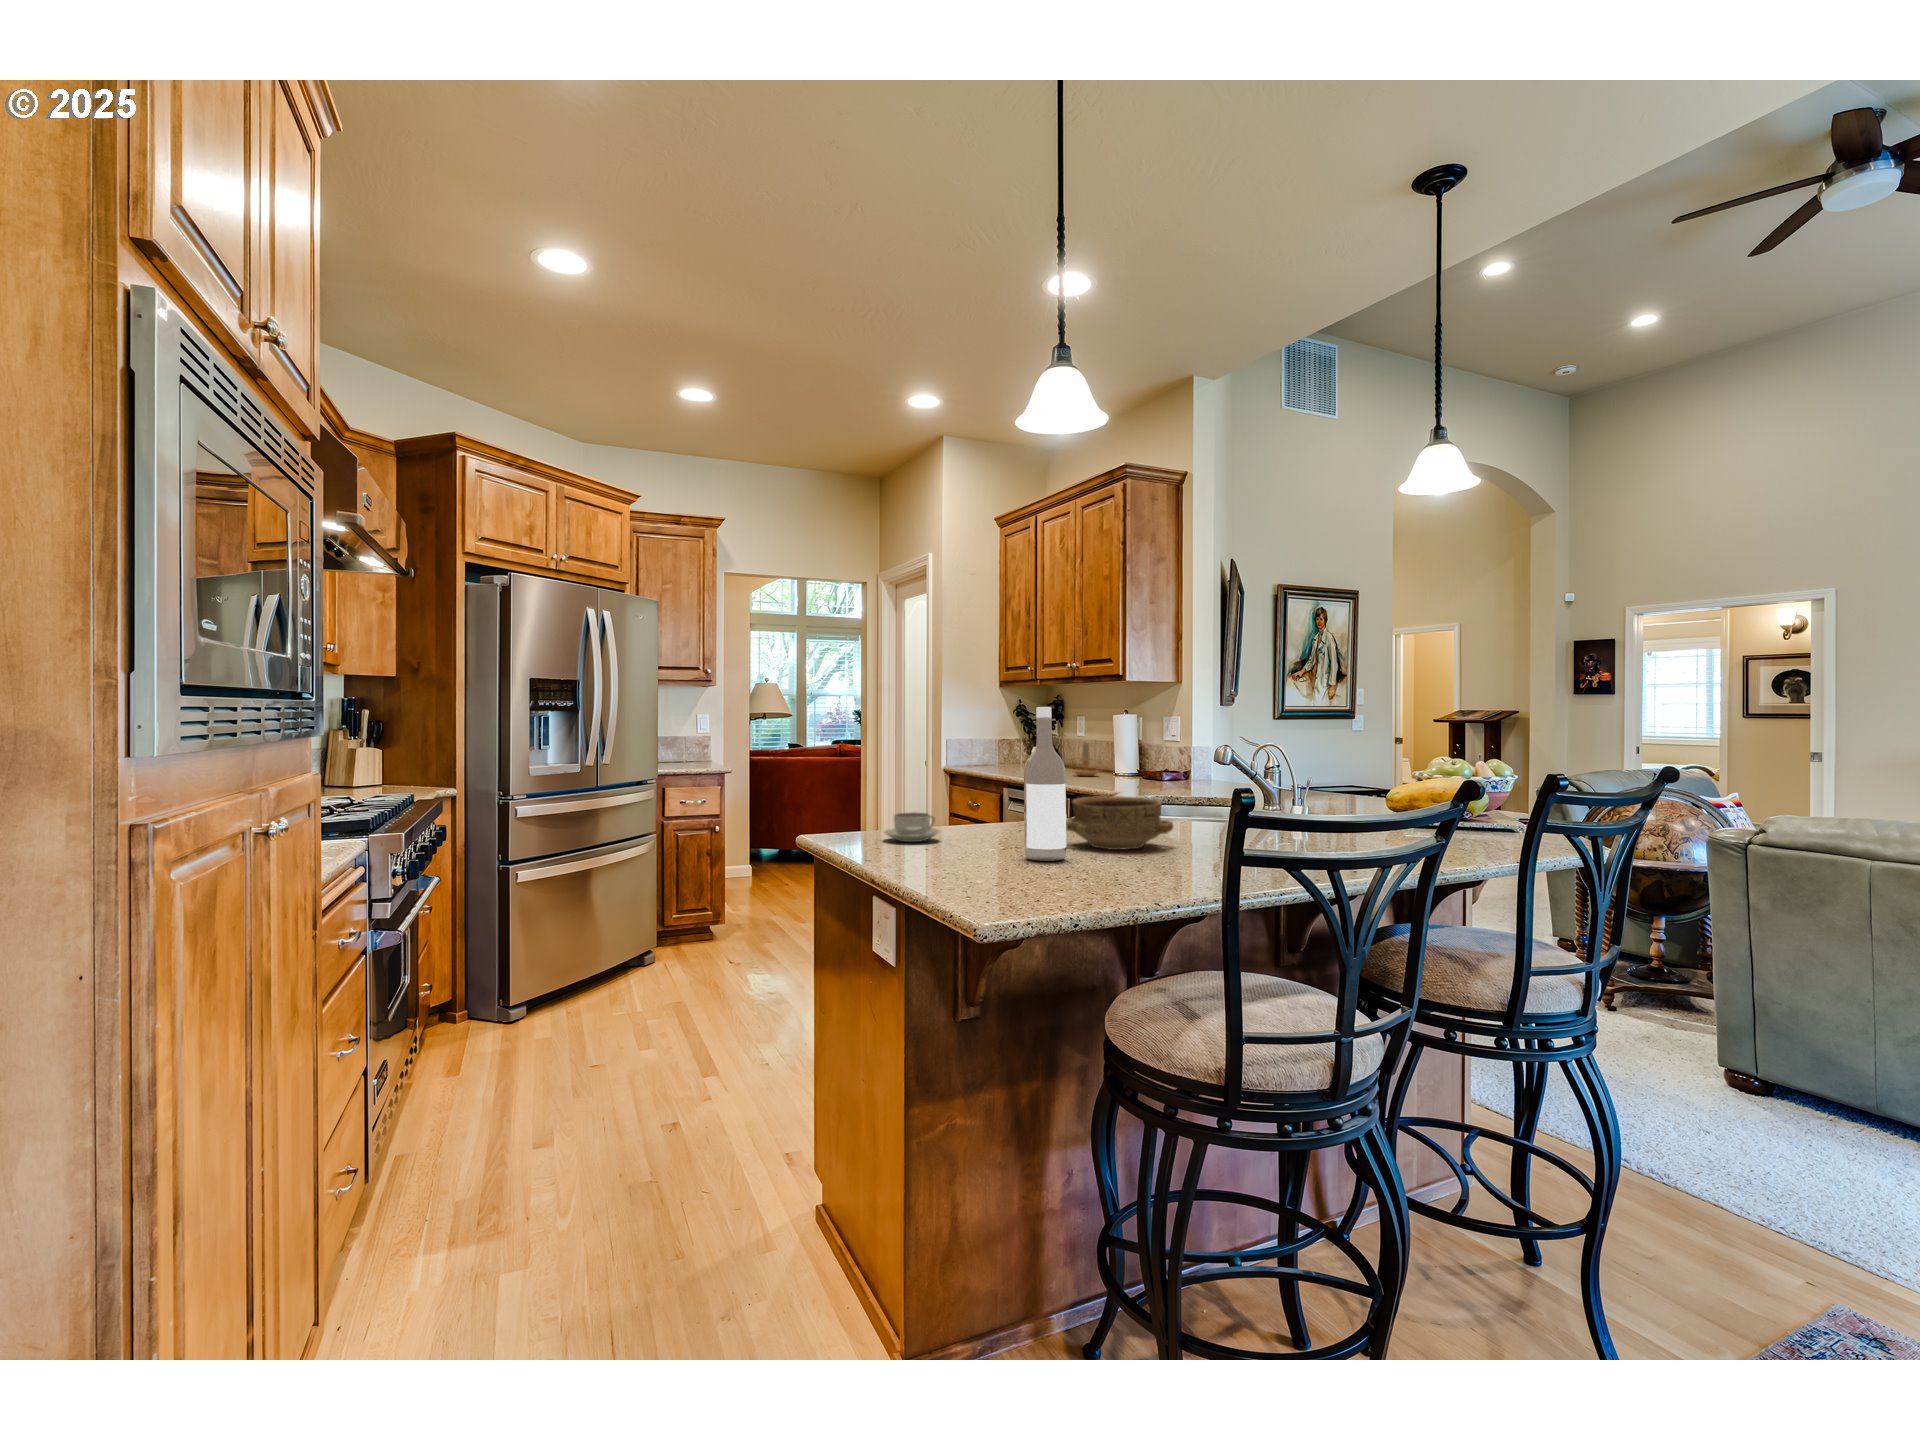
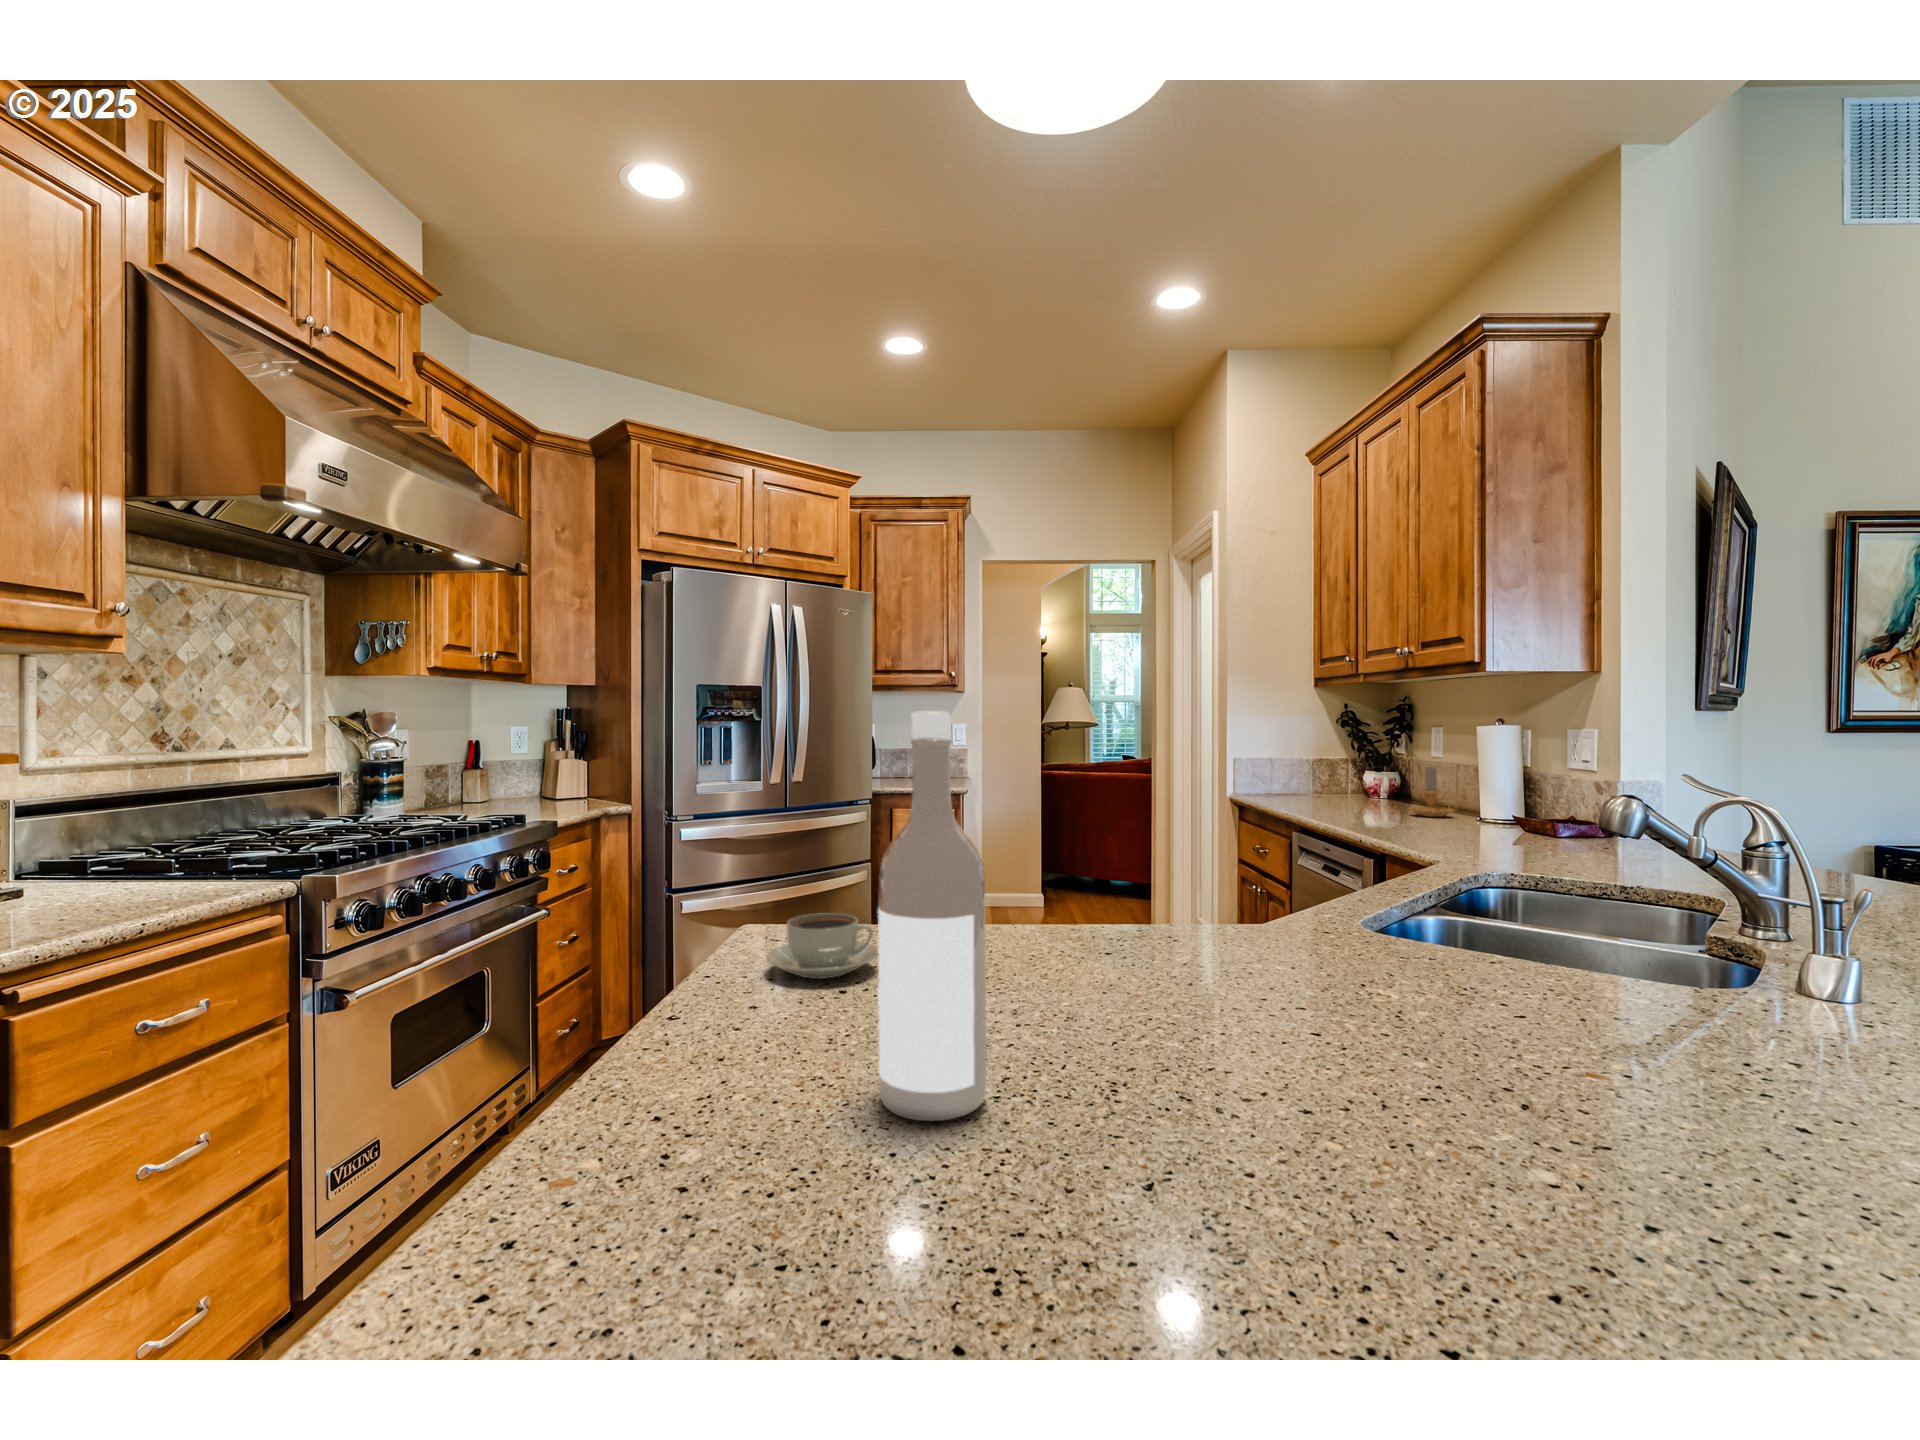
ceramic bowl: present [1066,796,1173,850] -> none [1070,919,1367,1083]

